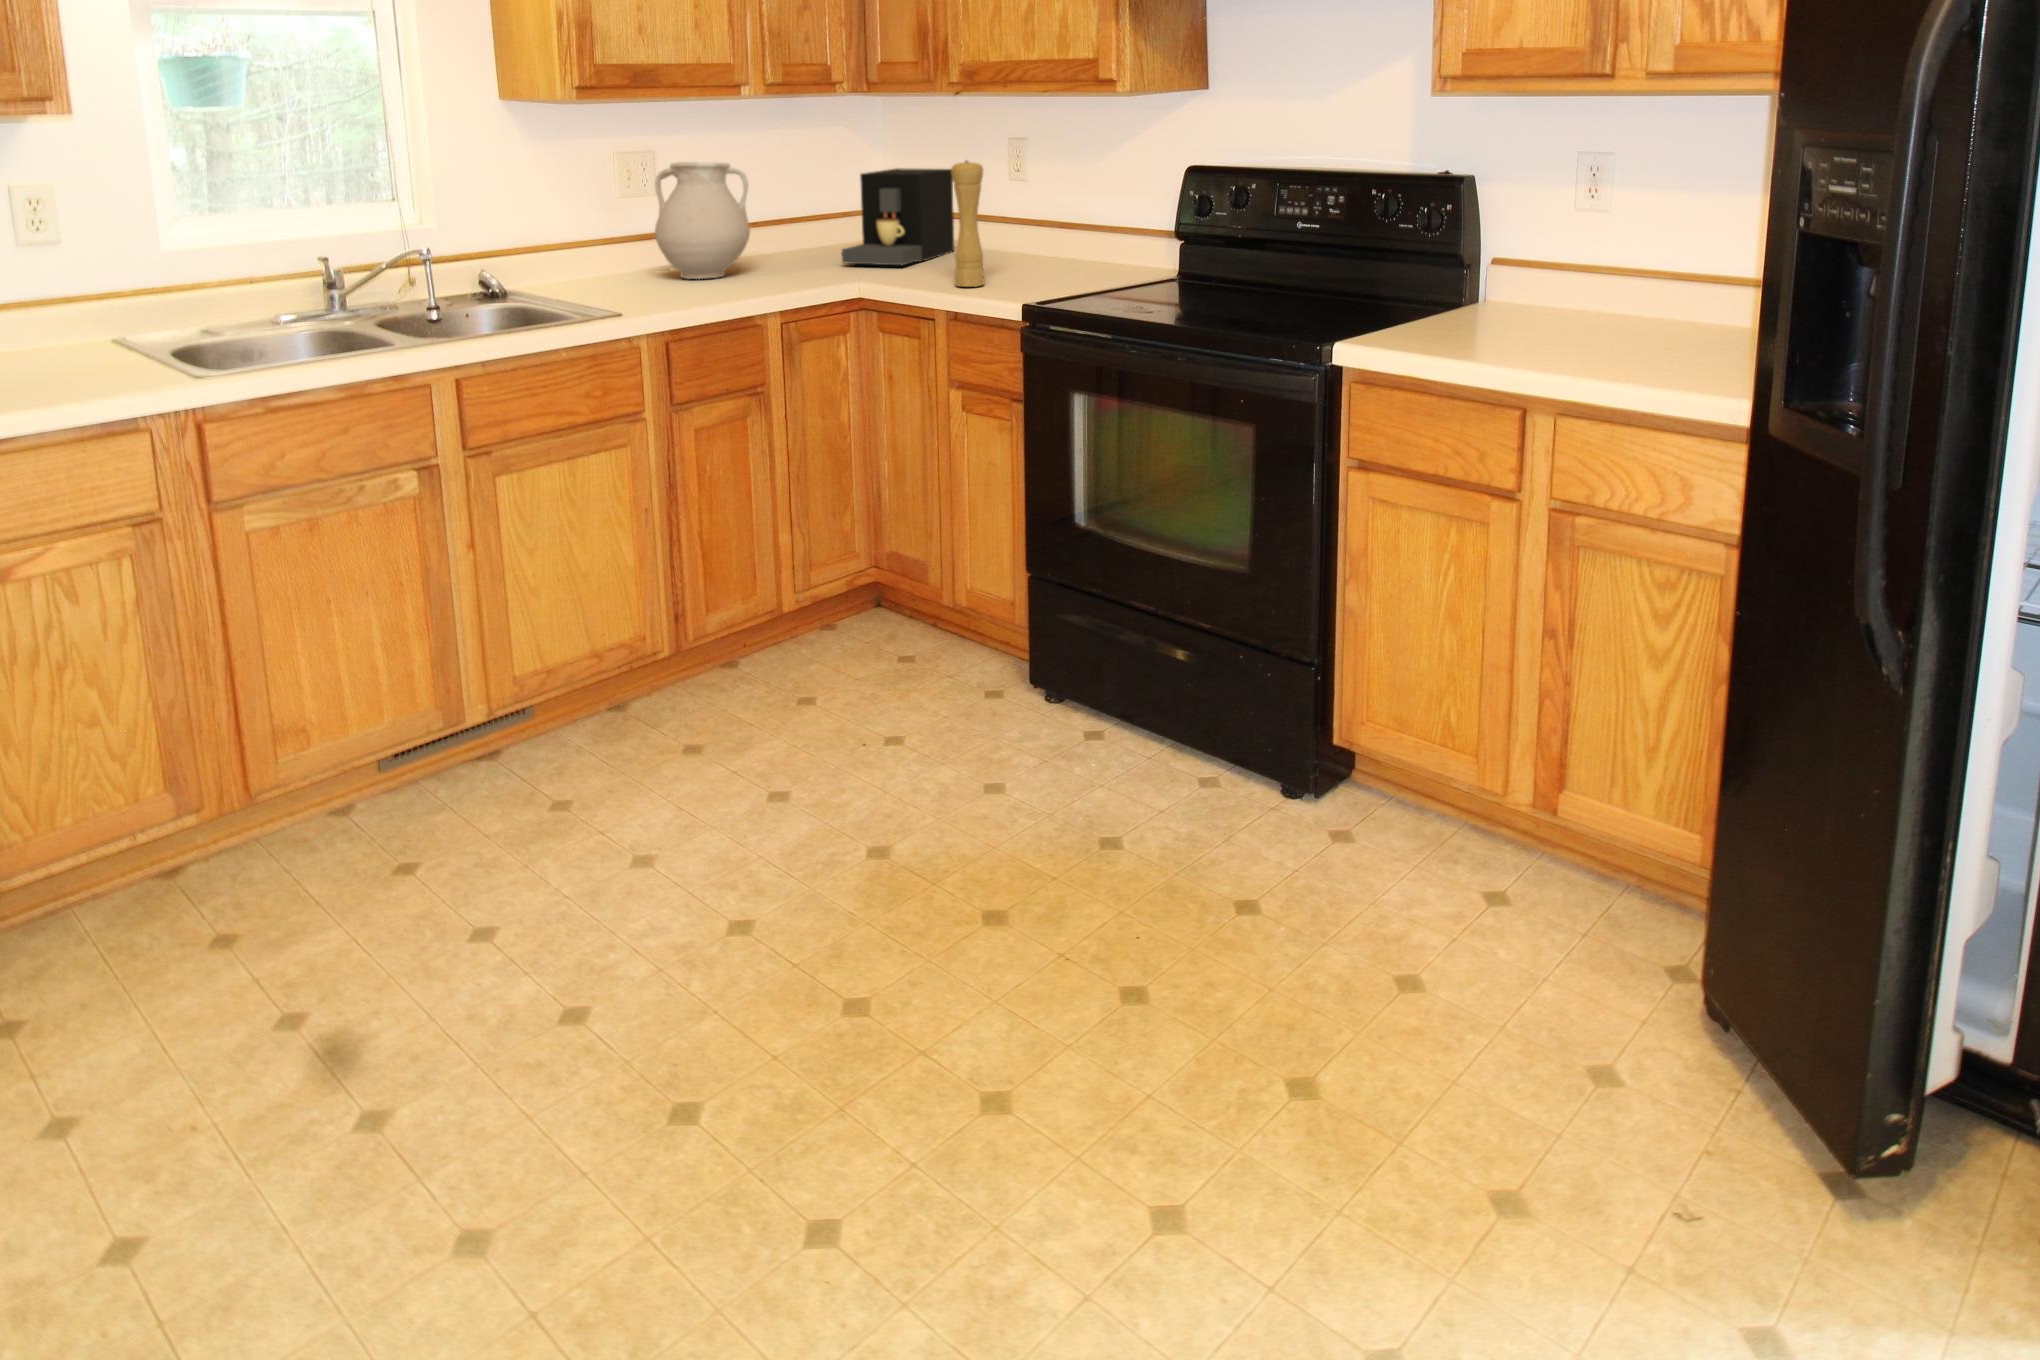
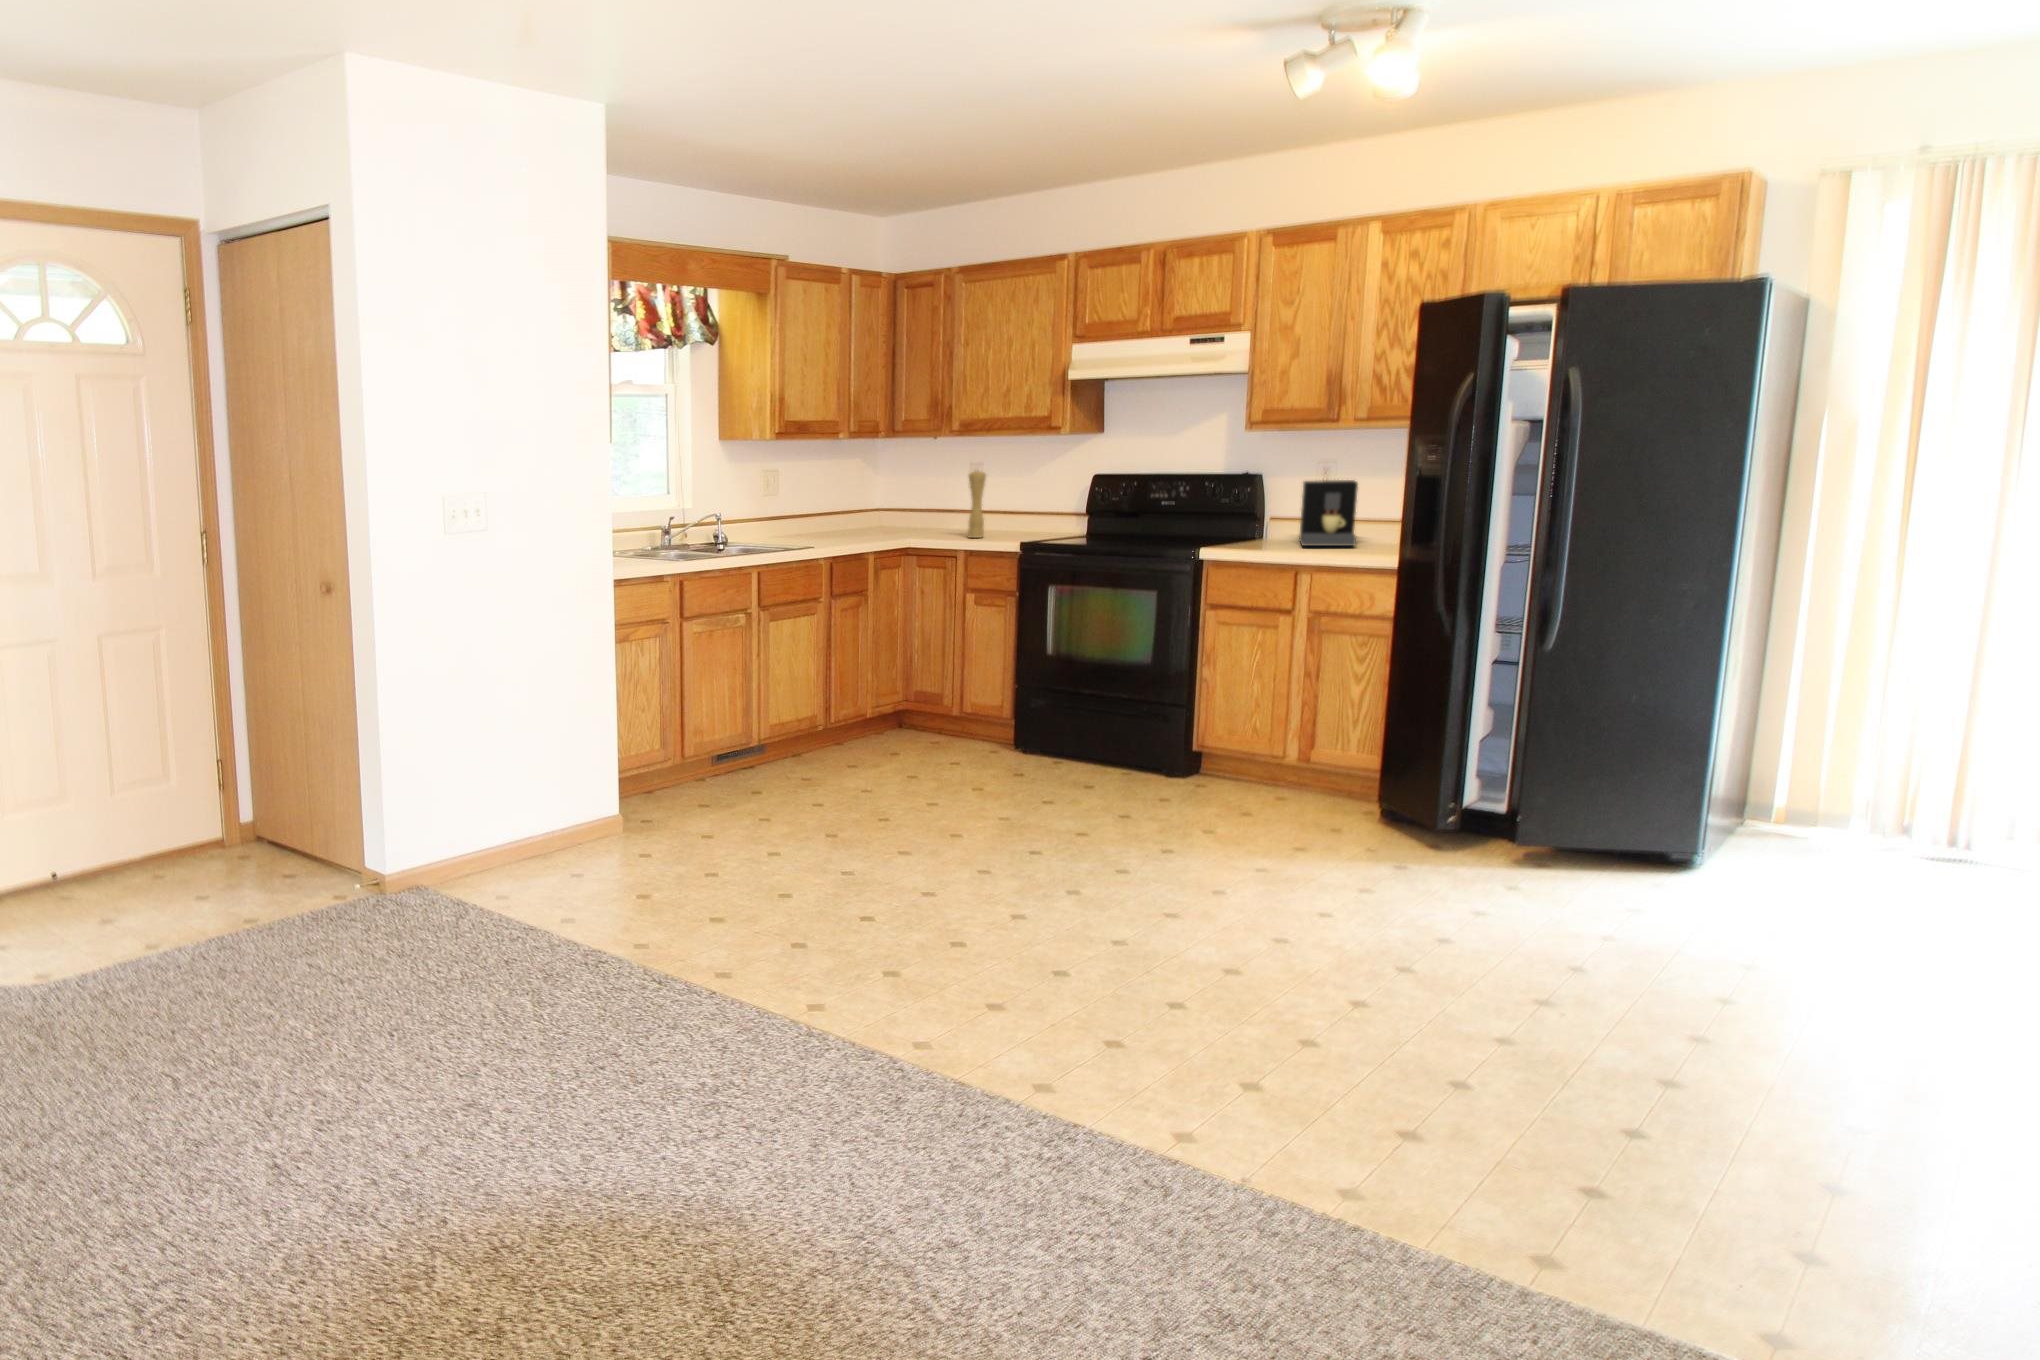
vase: present [655,162,750,279] -> none [790,475,841,539]
coffee maker: present [842,168,954,265] -> present [1299,480,1358,546]

